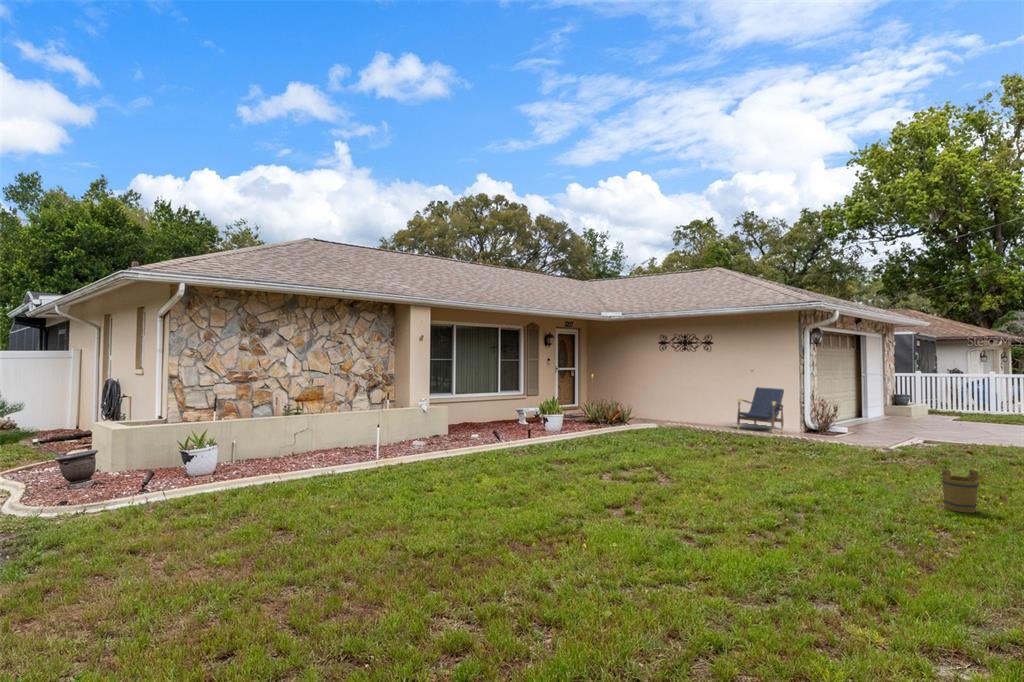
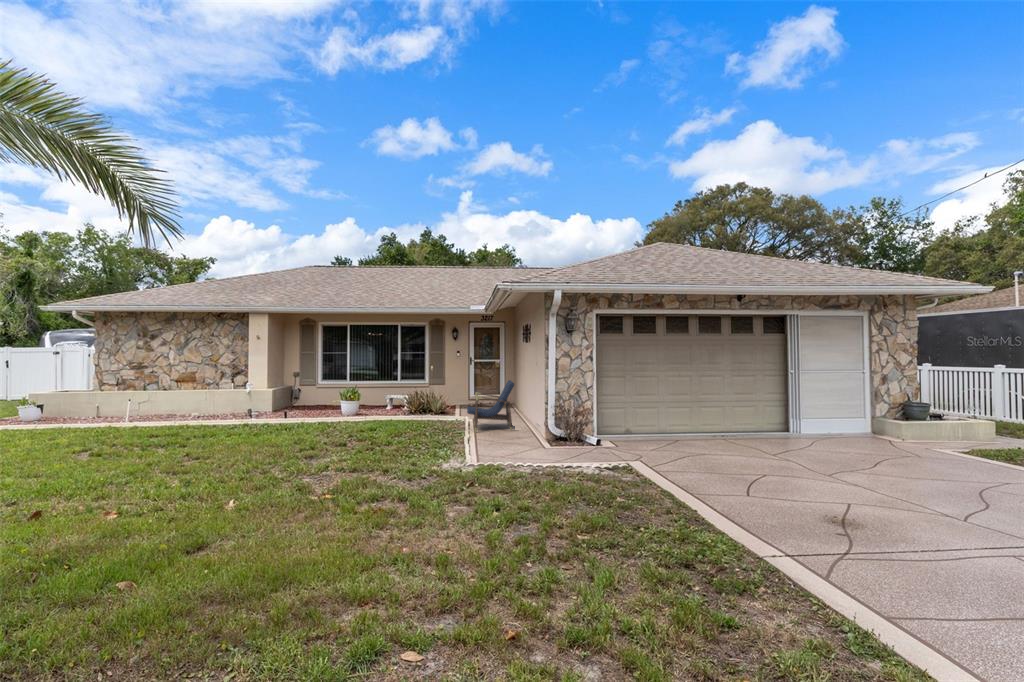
bucket: present [940,469,979,513] -> none [71,465,120,518]

